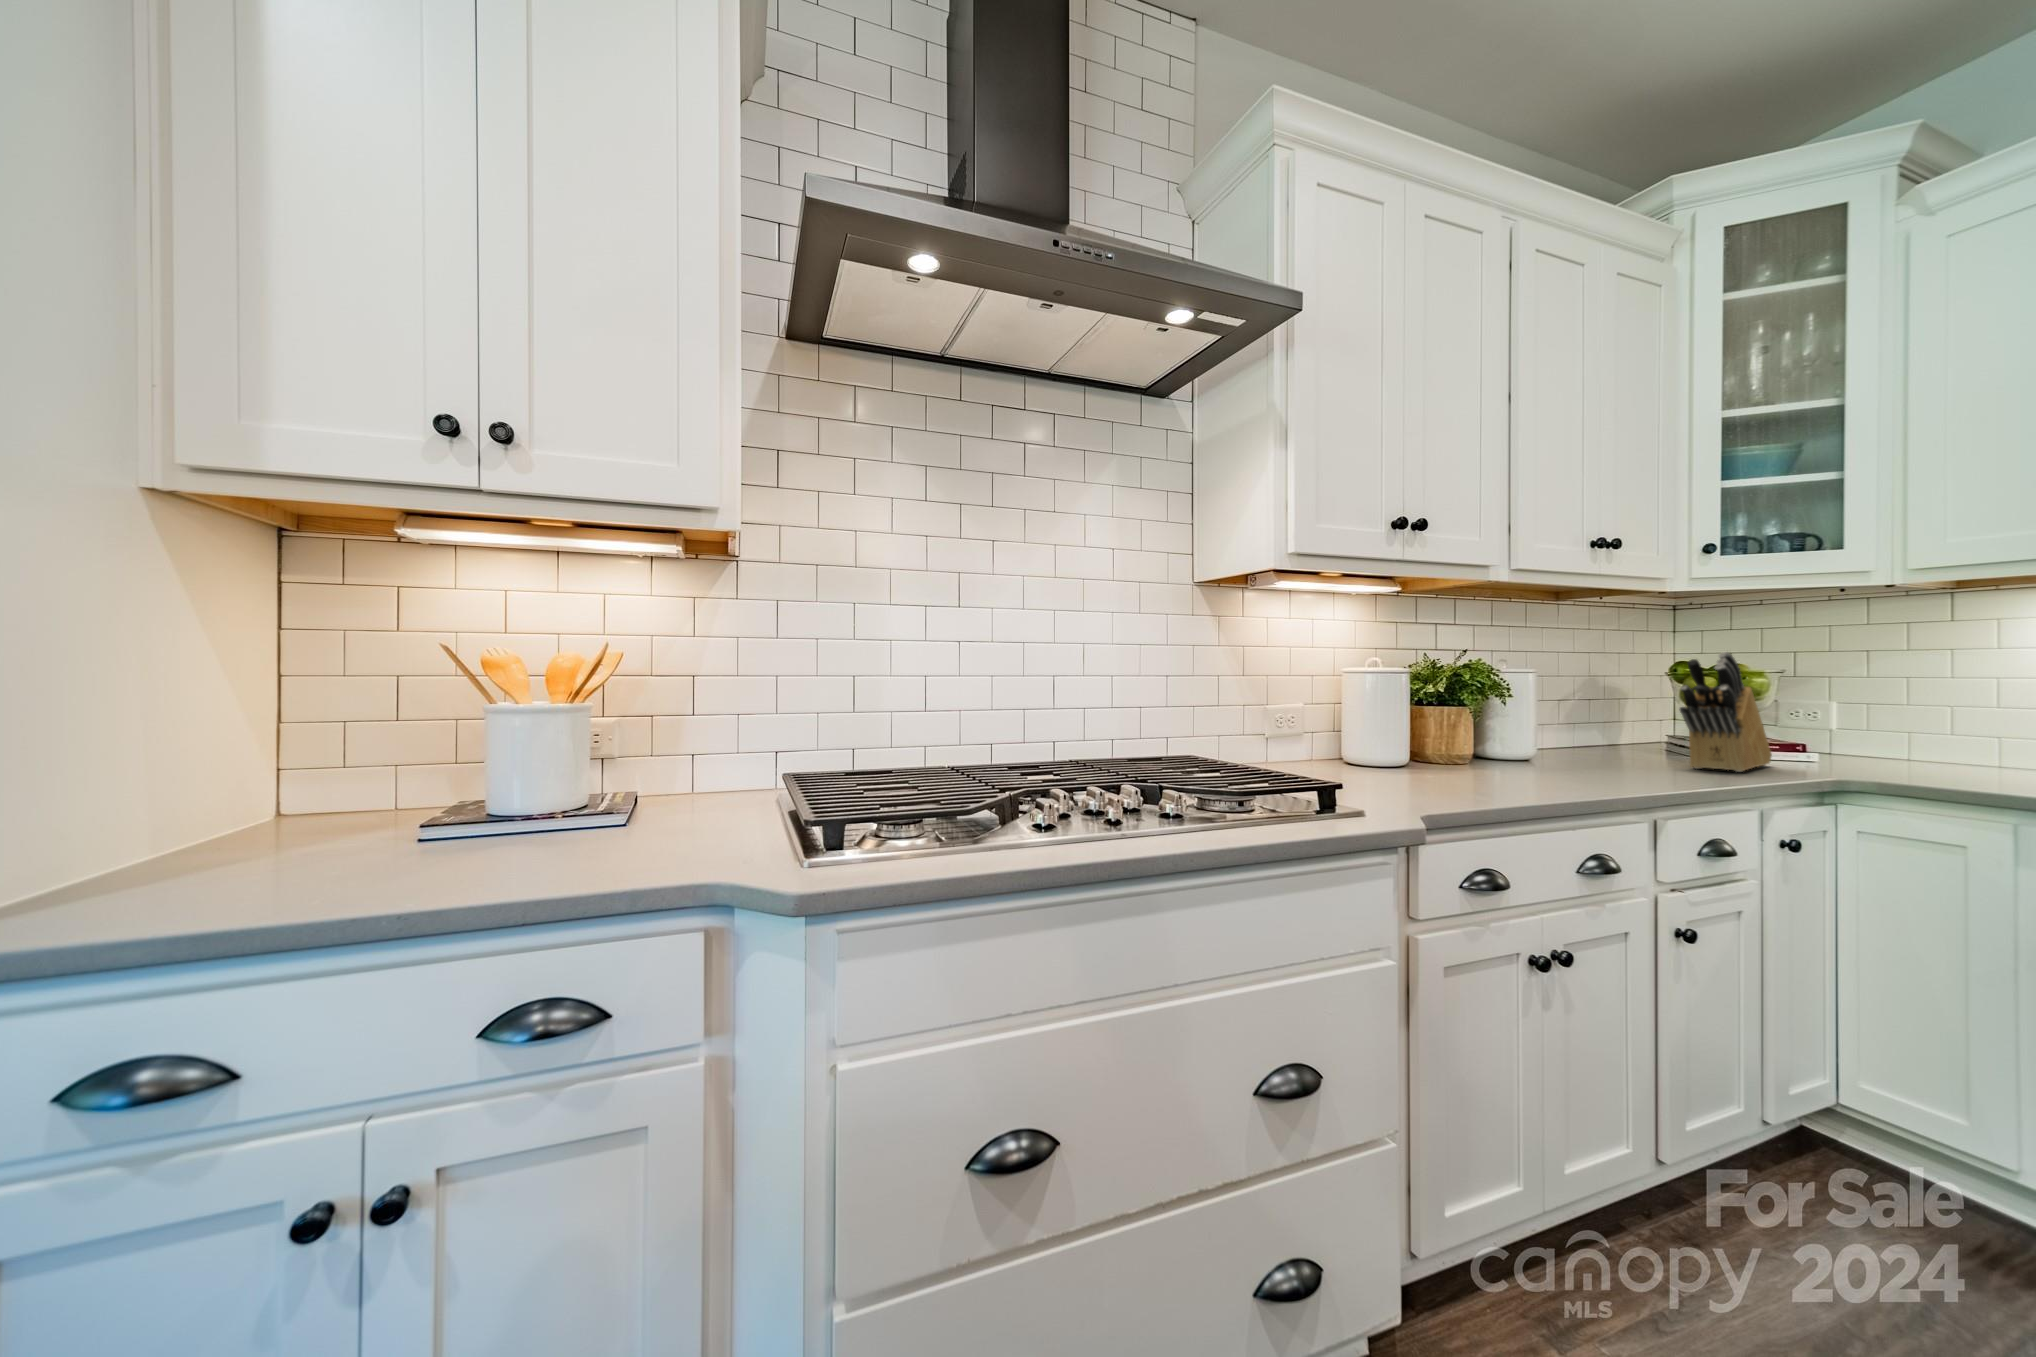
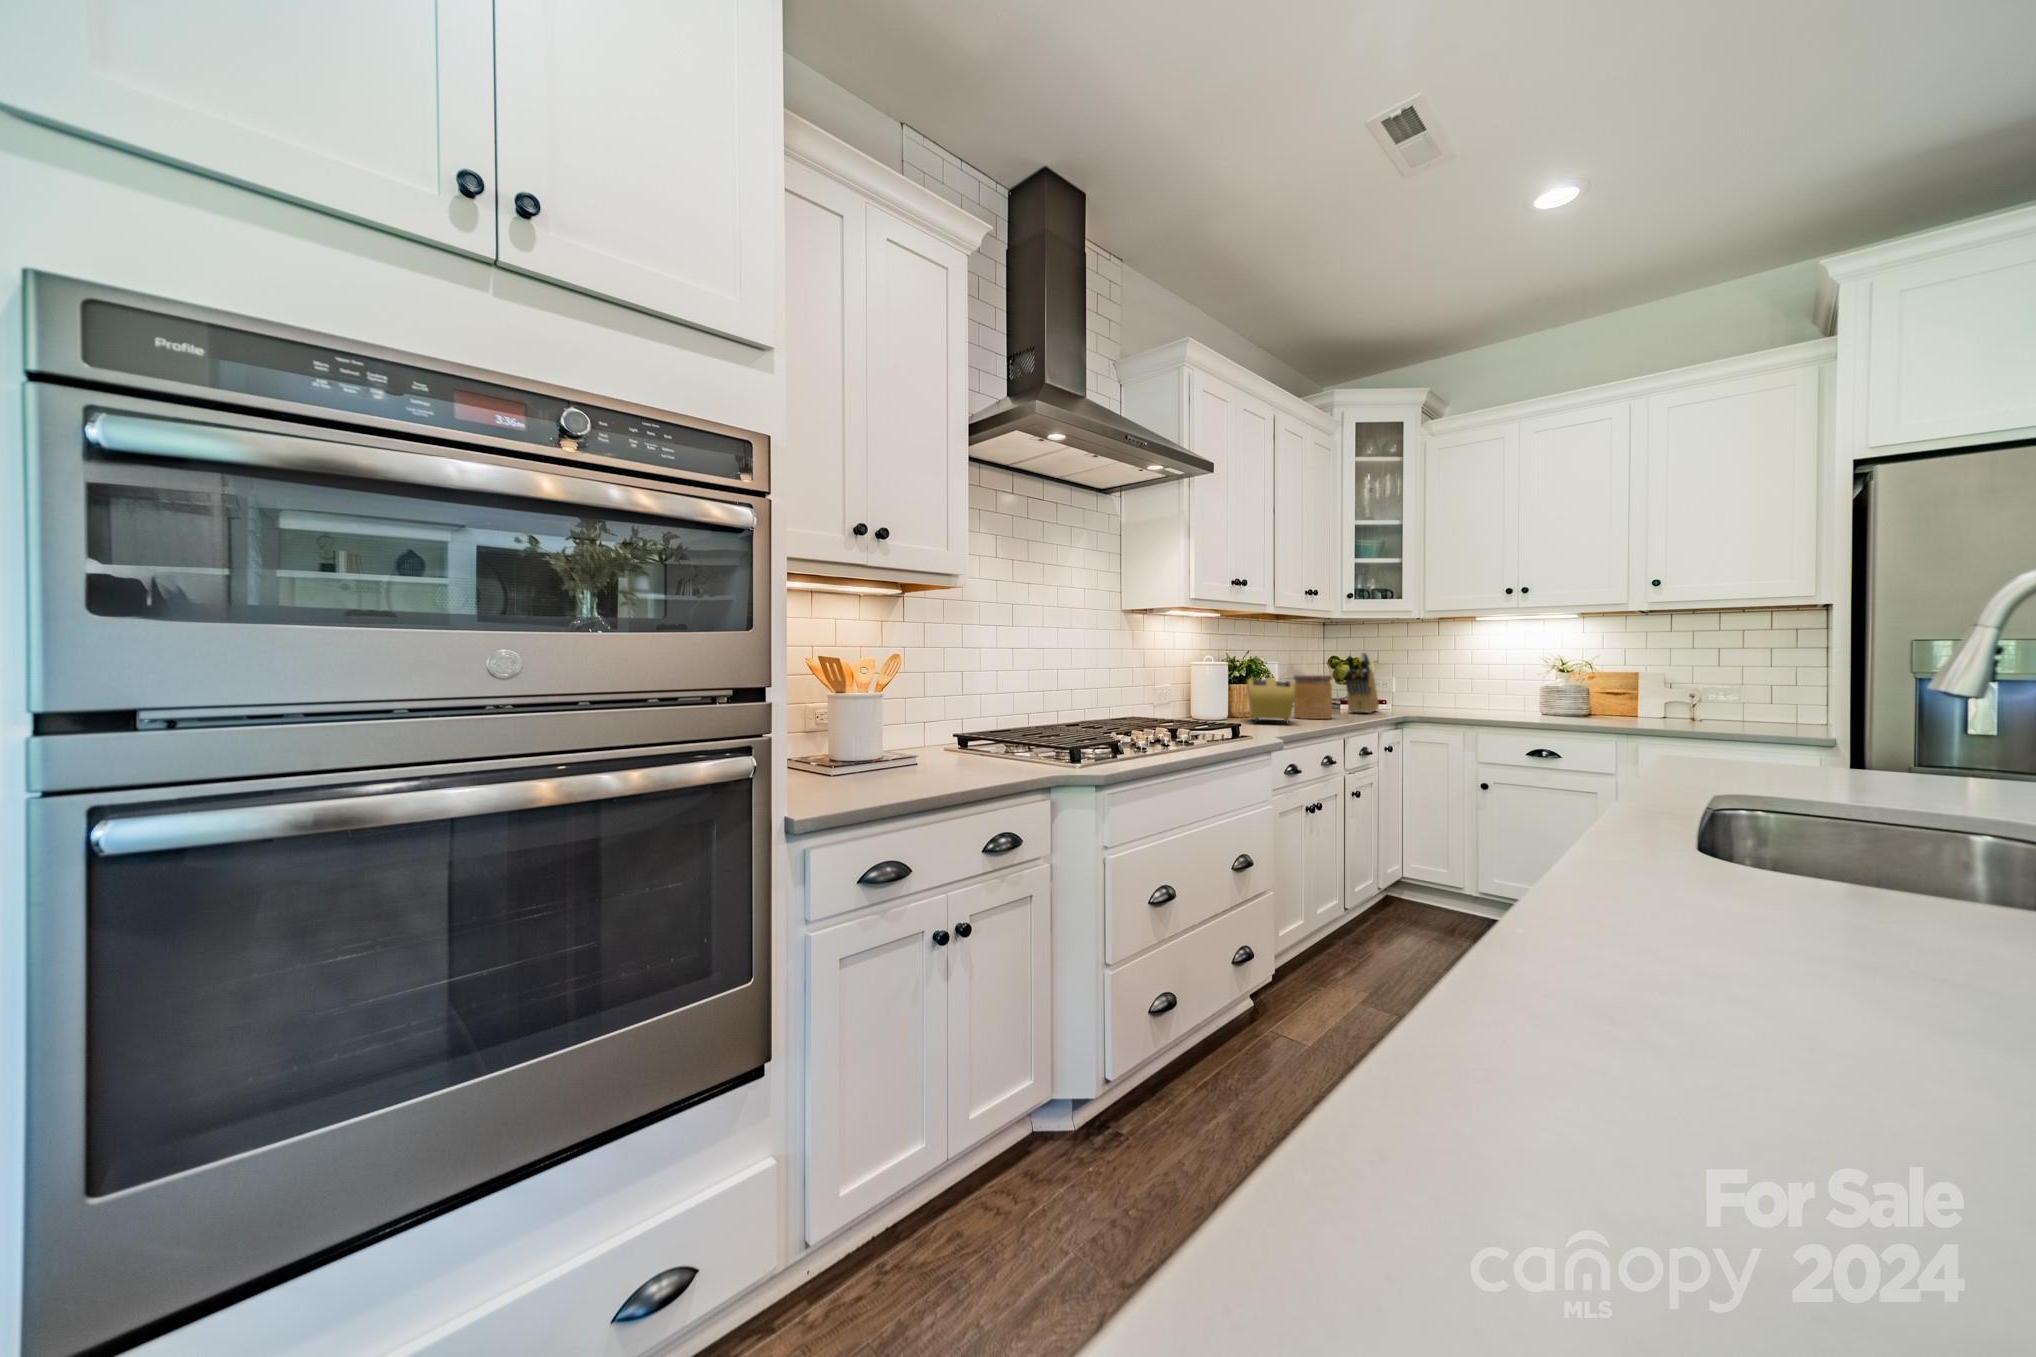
jar: none [1551,694,1635,780] -> present [1294,675,1332,719]
toaster: none [1429,698,1530,790] -> present [1247,678,1295,723]

